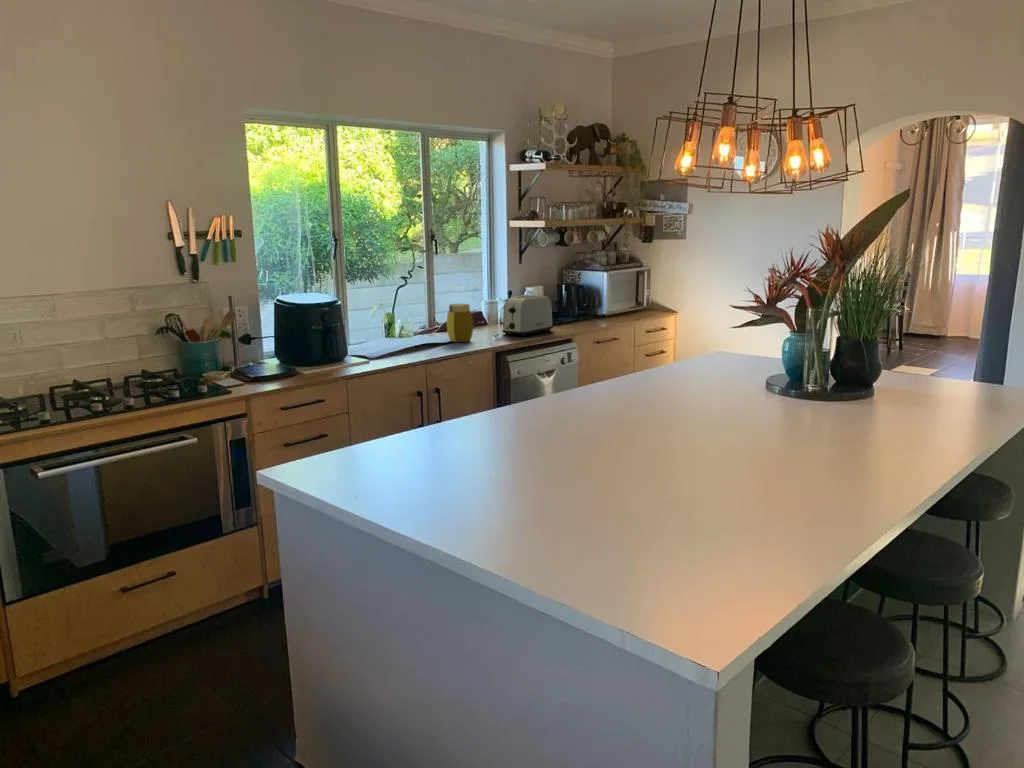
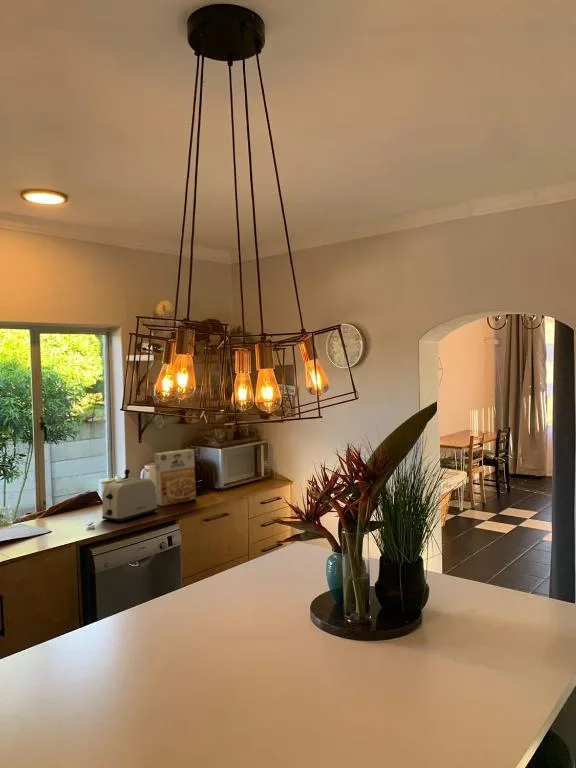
cereal box: none [545,270,583,327] -> present [155,449,196,506]
jar: present [447,304,473,342] -> none [34,494,62,536]

